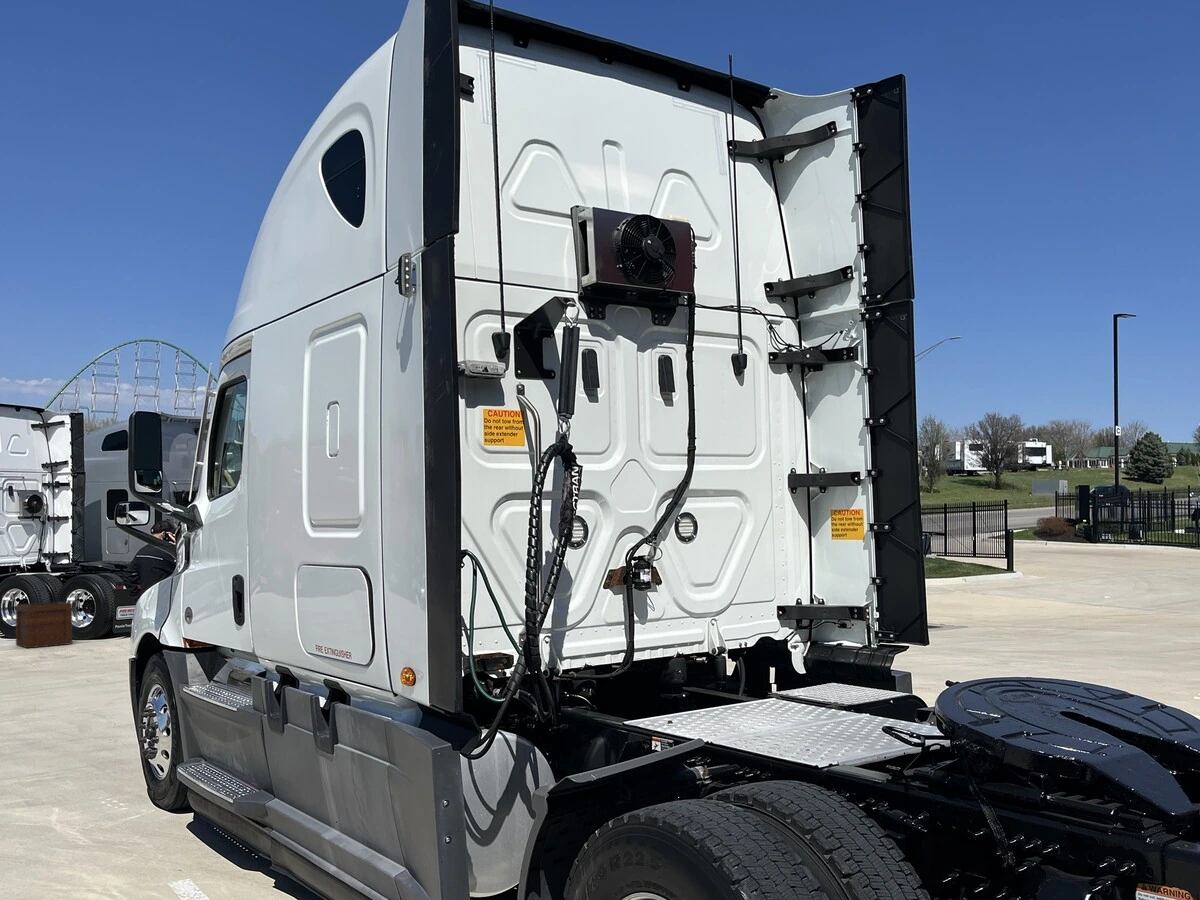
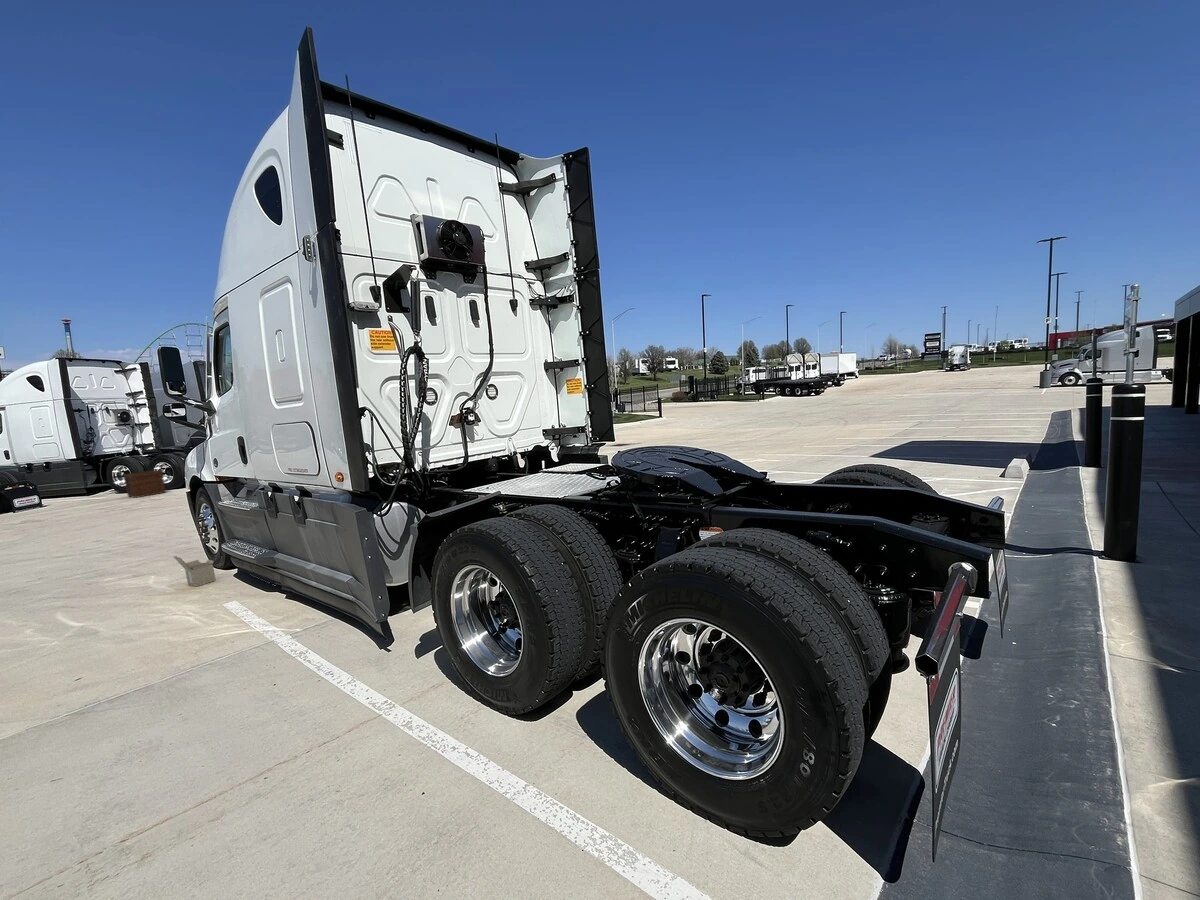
cardboard box: none [96,774,155,836] -> present [174,556,216,587]

